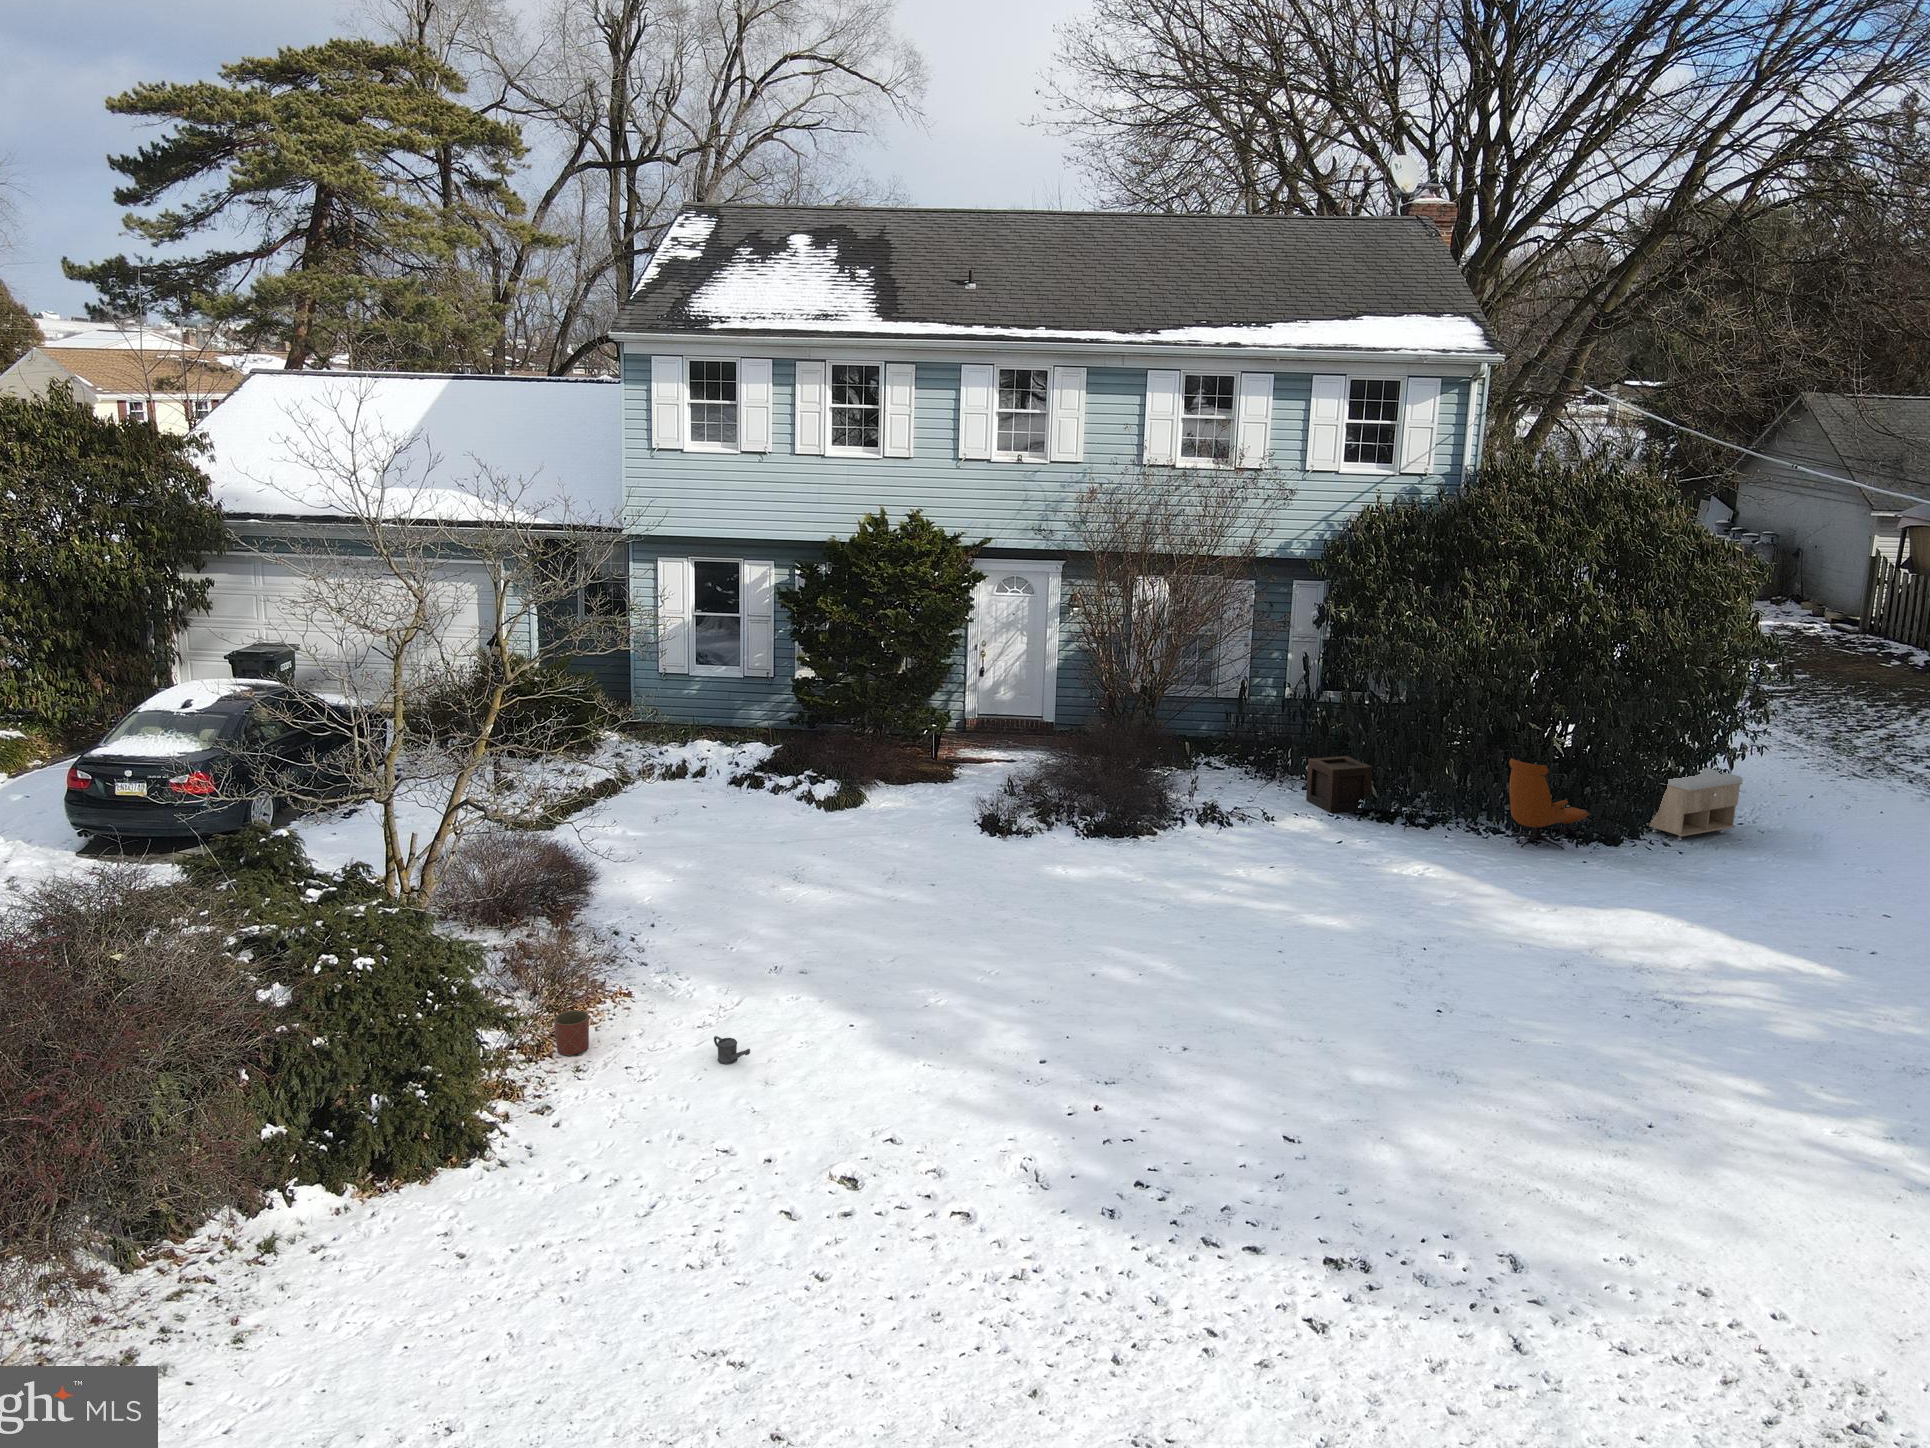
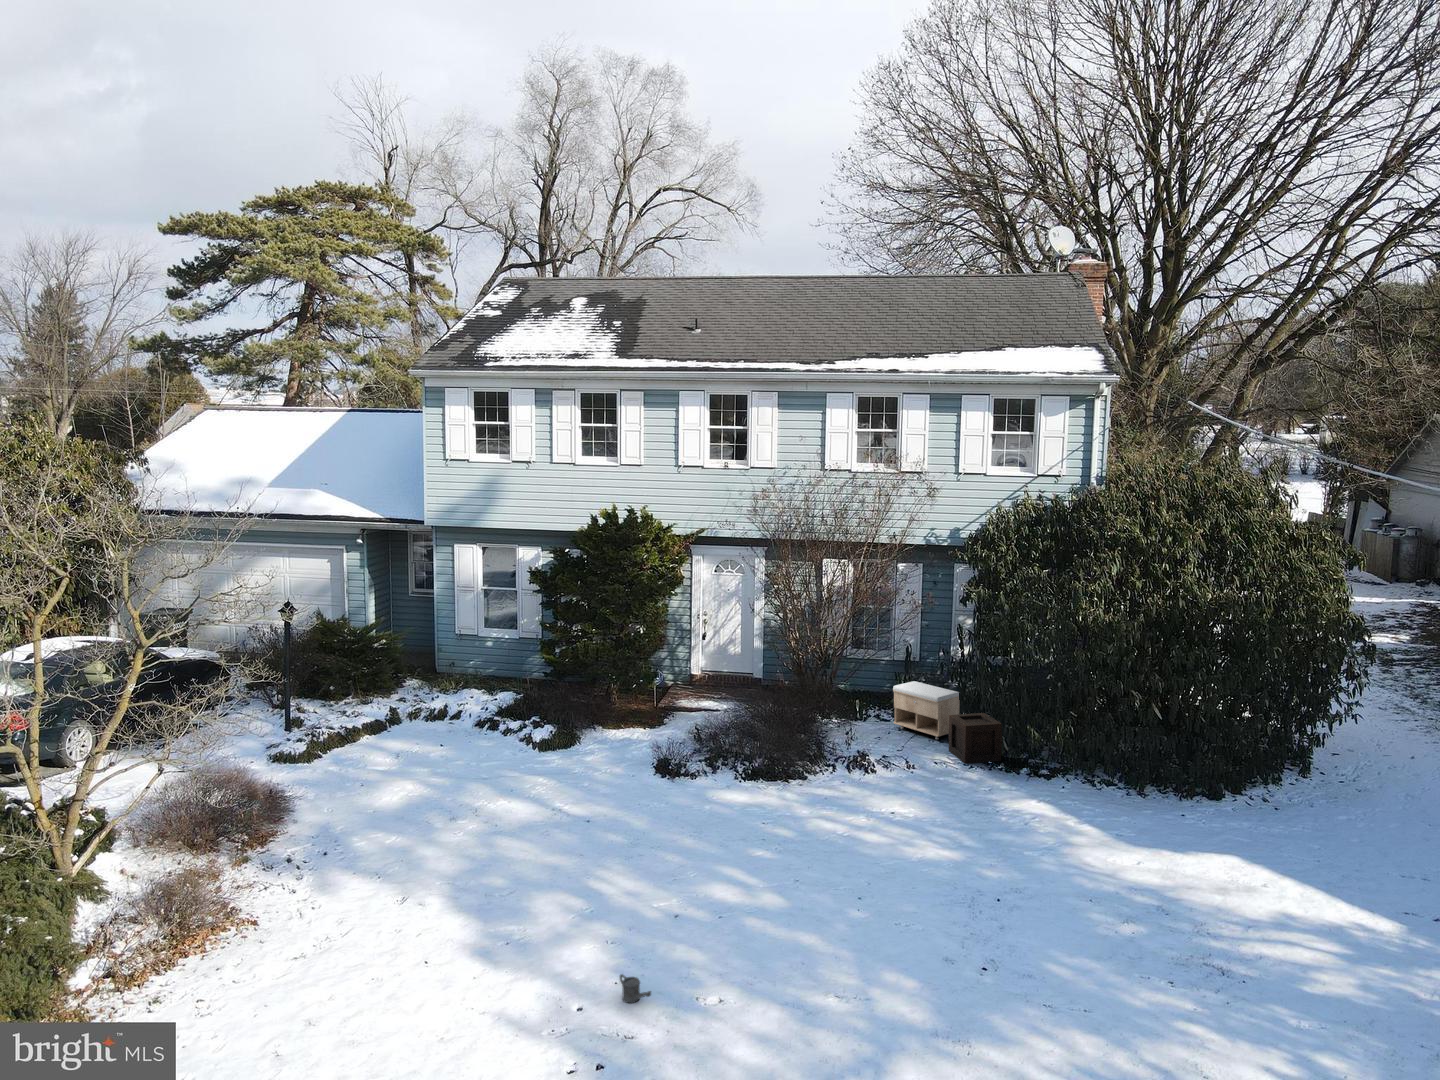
lounge chair: present [1509,758,1589,850] -> none [1112,721,1192,806]
storage bench: present [1649,768,1743,840] -> present [893,681,960,739]
planter: present [554,1010,589,1056] -> none [135,950,171,996]
watering can: present [714,1036,750,1064] -> present [620,974,651,1003]

